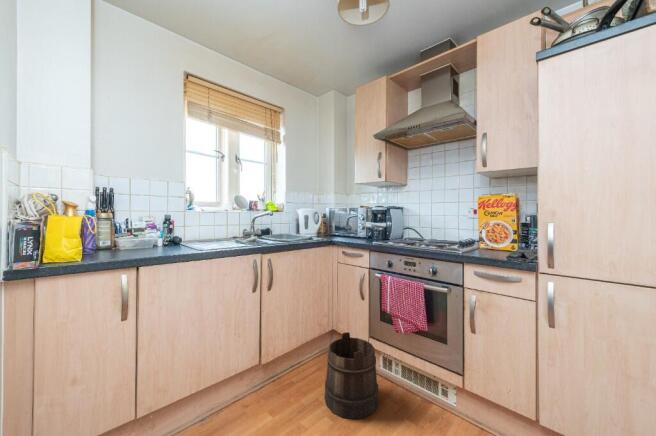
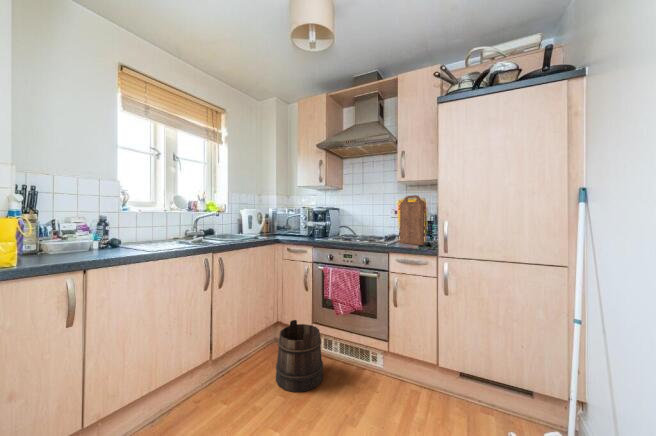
cutting board: none [480,189,516,255] -> present [400,195,424,245]

